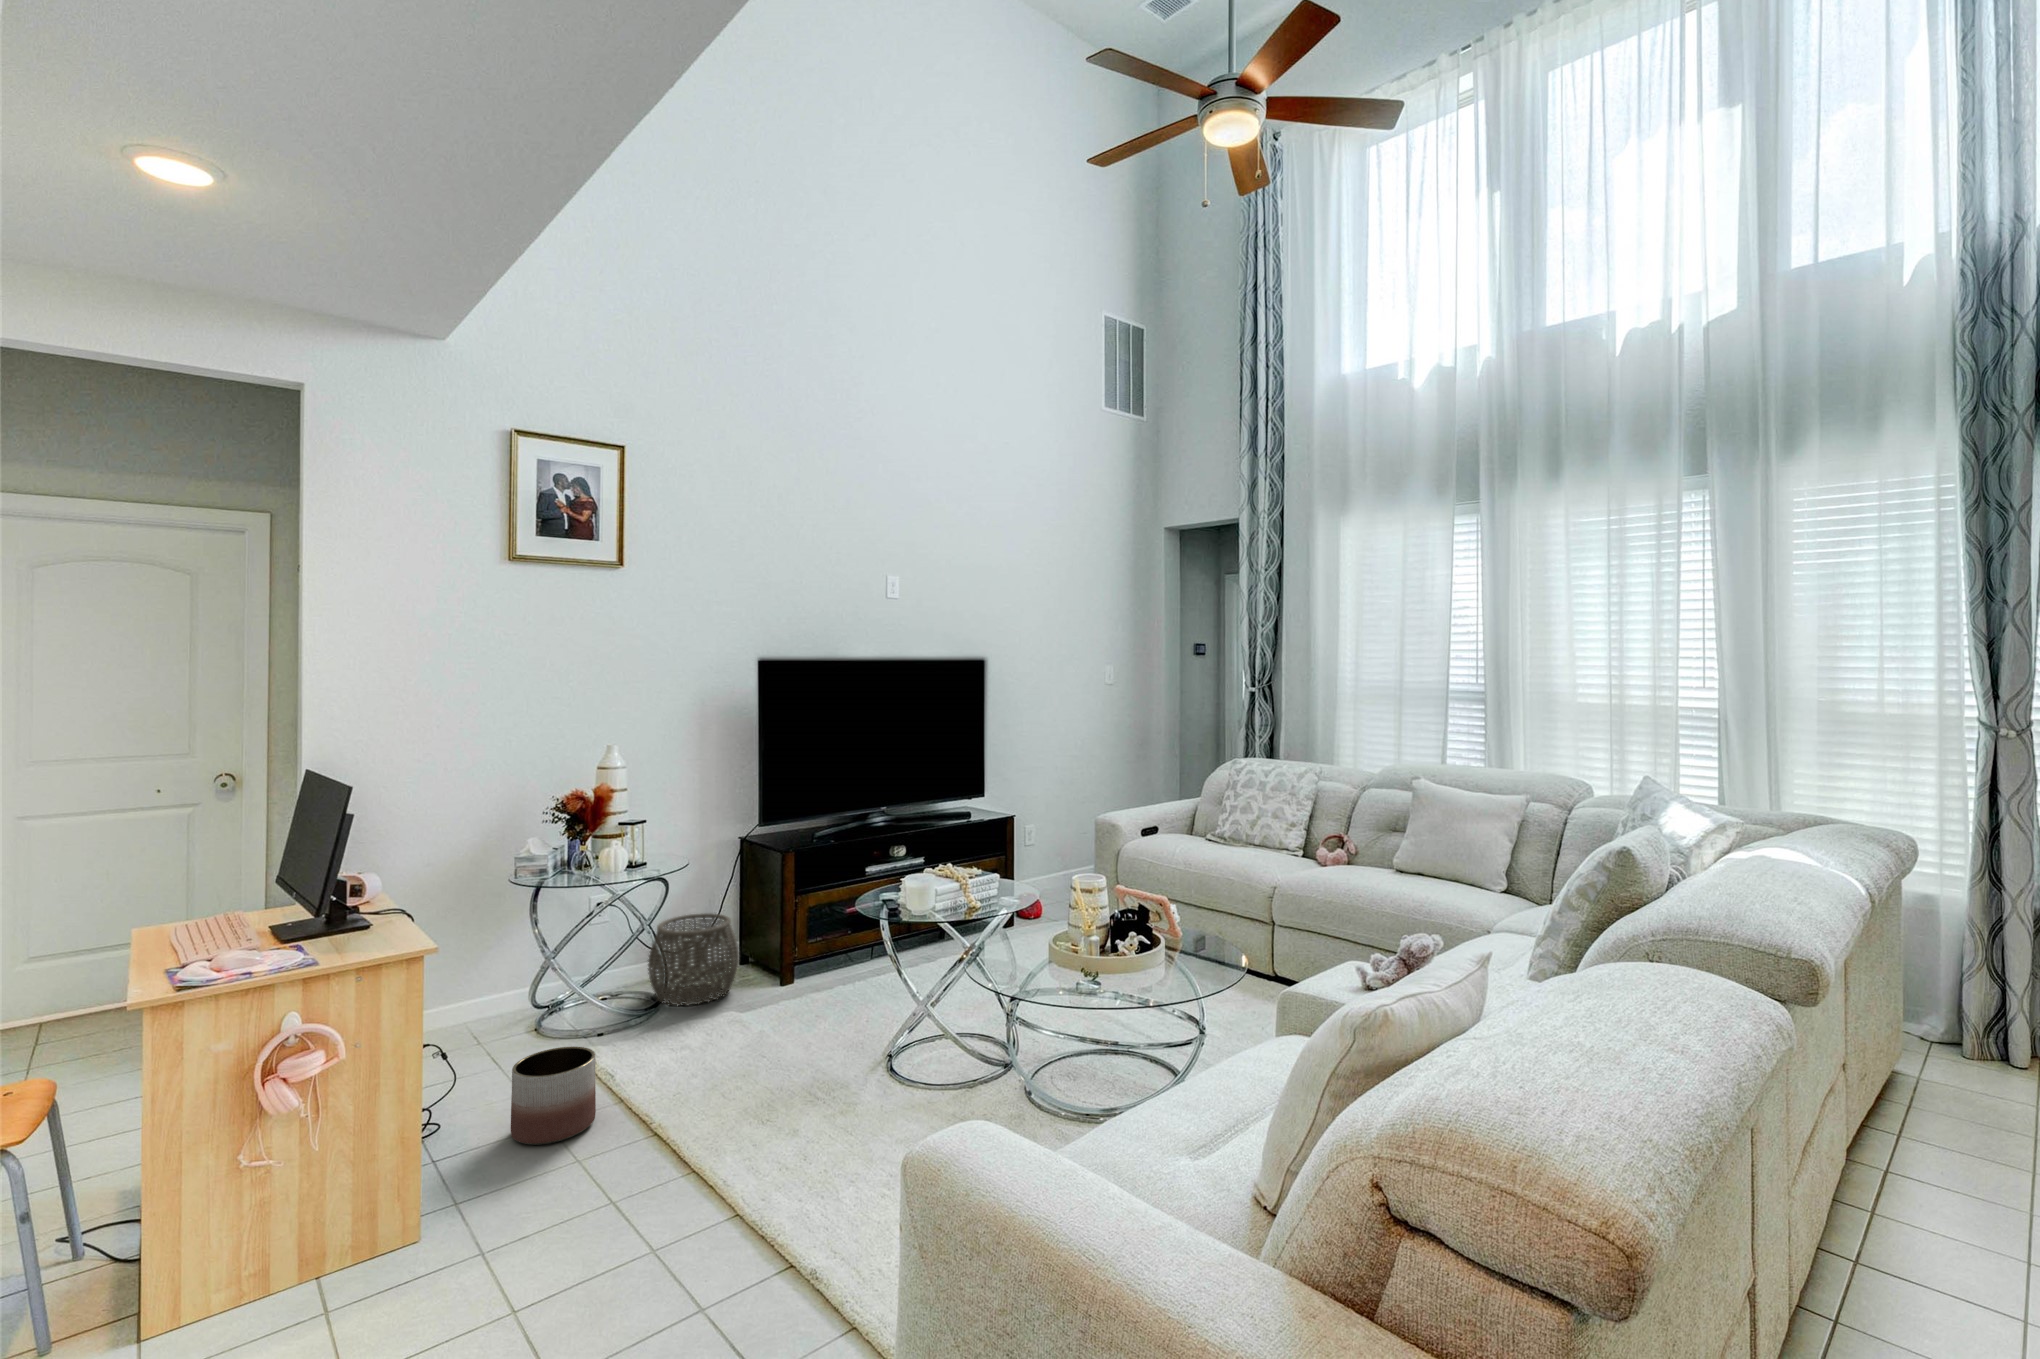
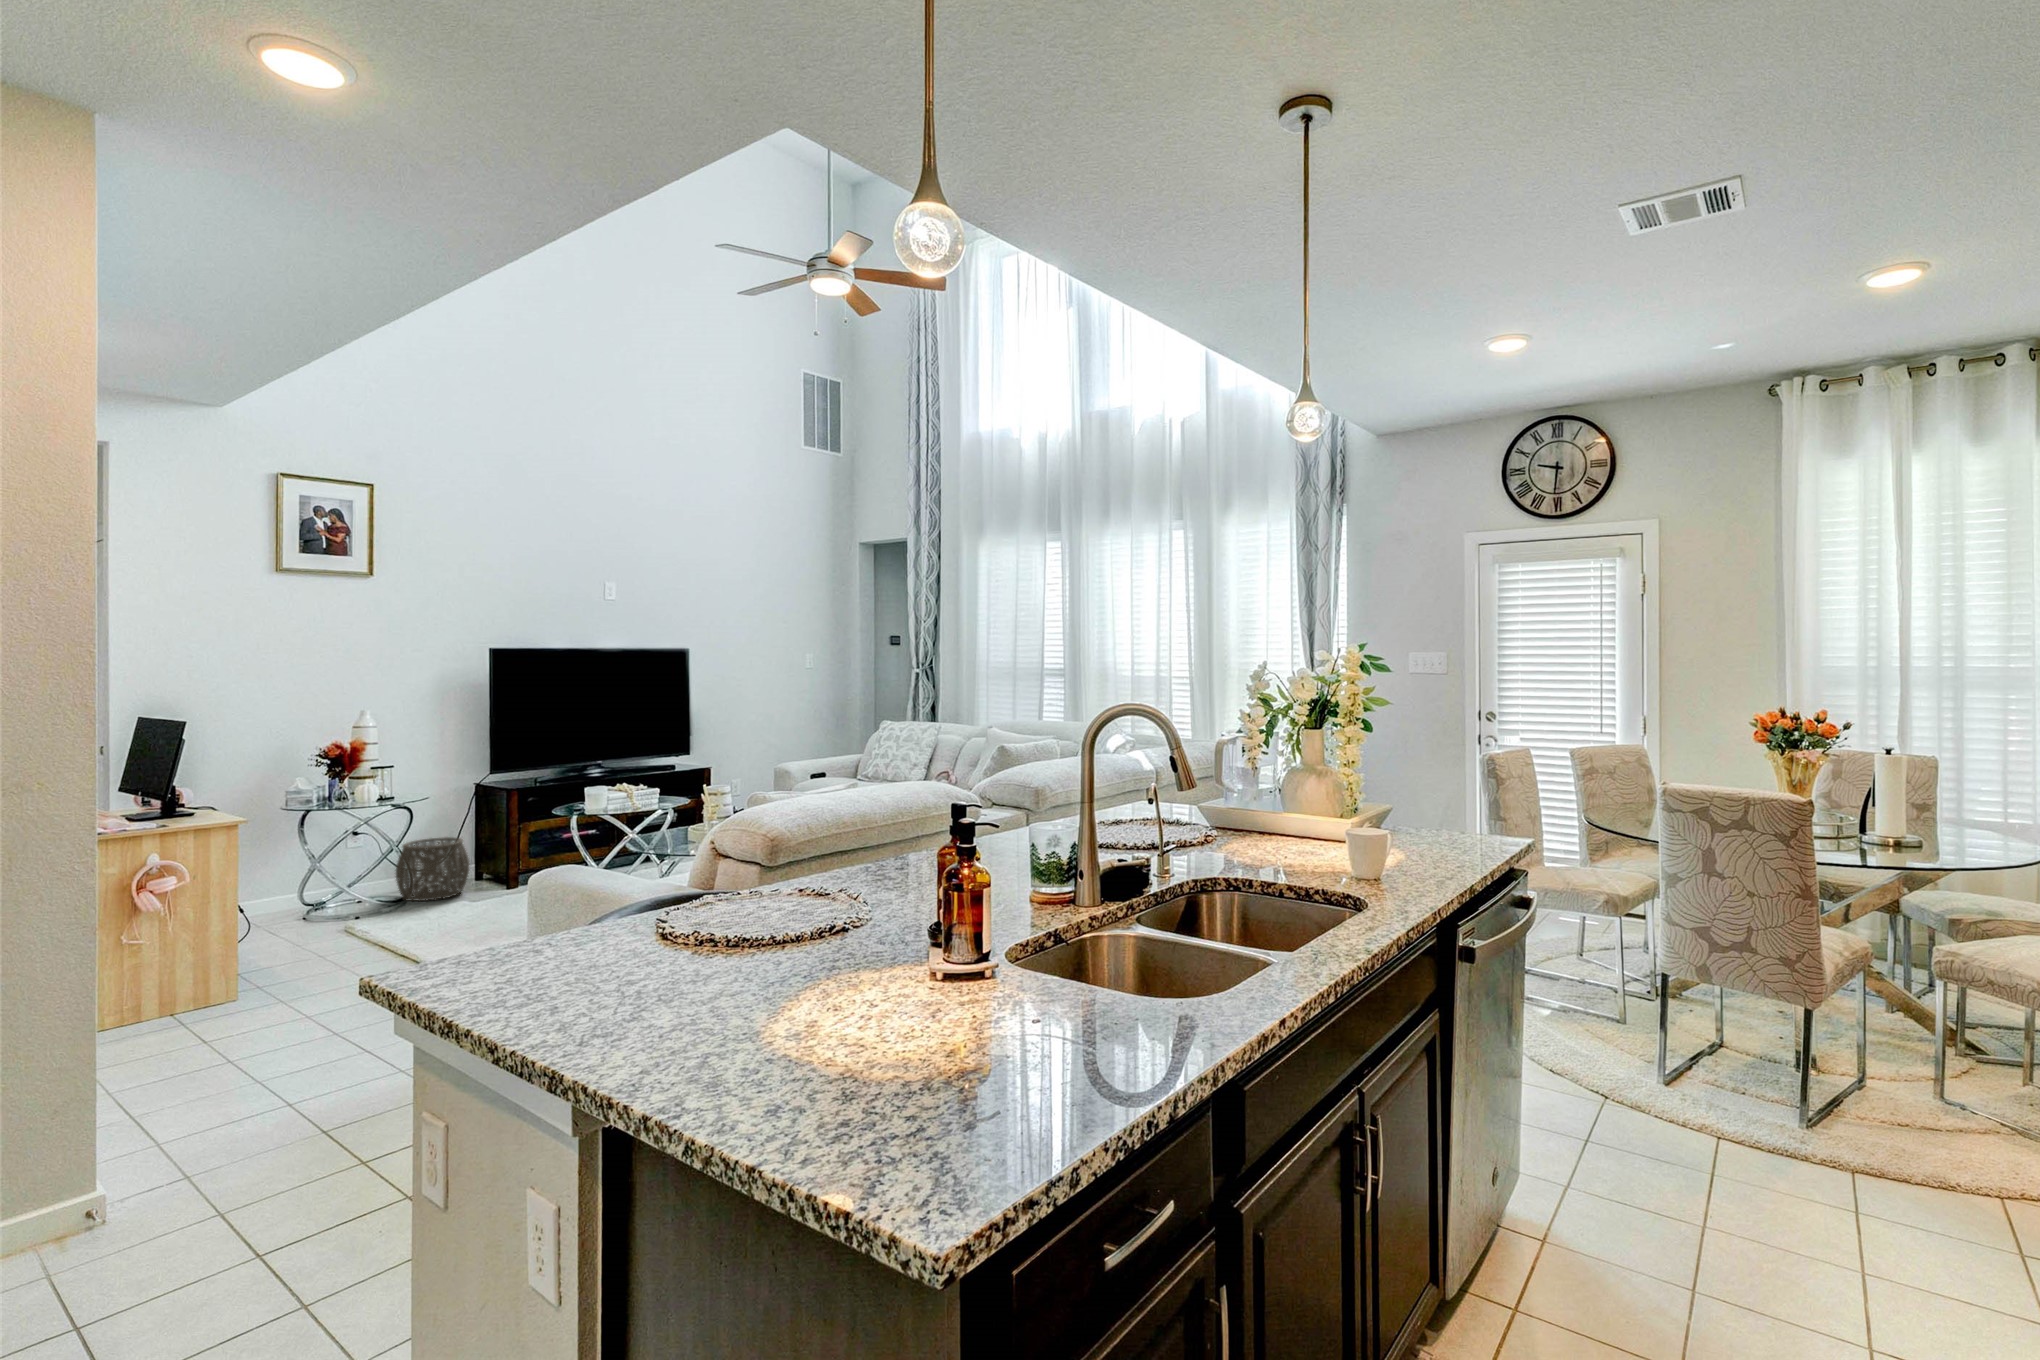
planter: present [511,1046,596,1145] -> none [292,905,354,963]

